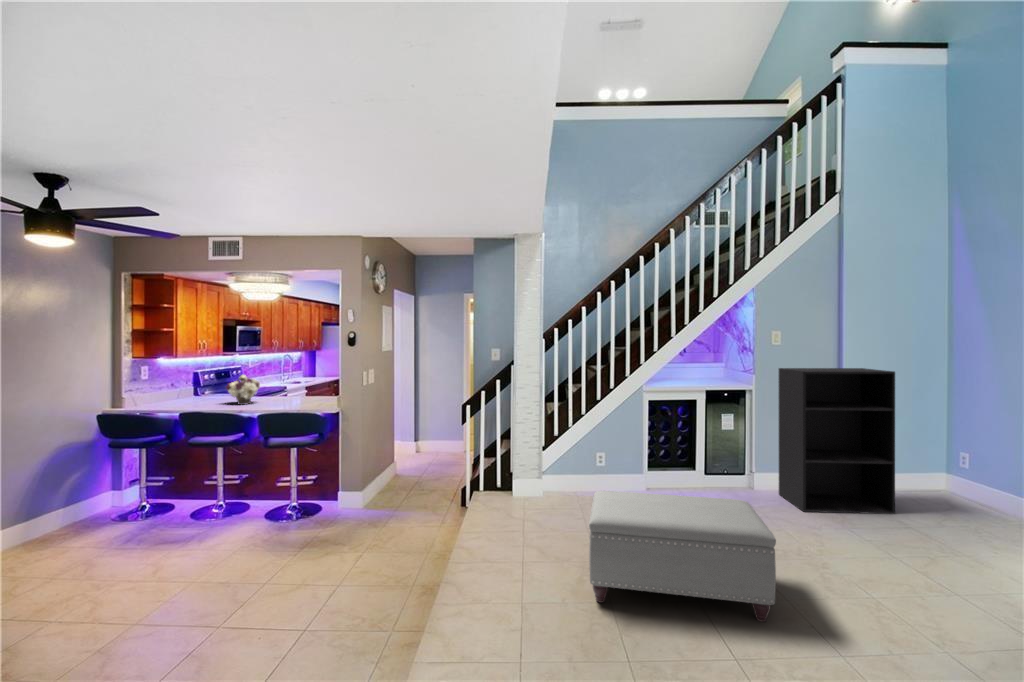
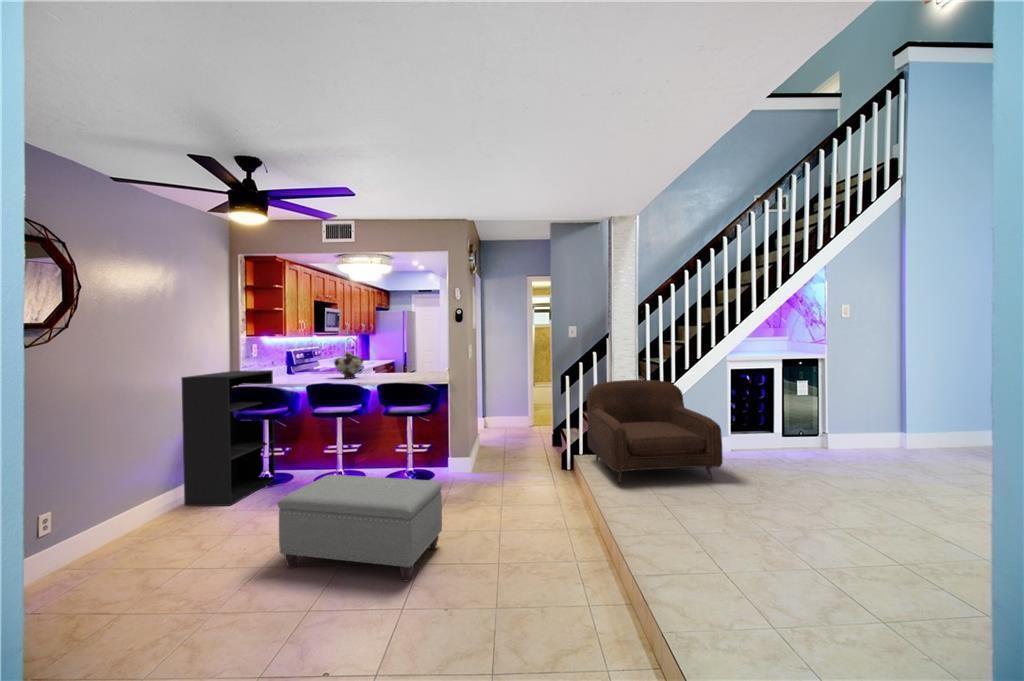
bookshelf: present [779,368,895,514] -> present [181,370,275,506]
armchair: none [481,413,609,534] -> present [586,380,723,484]
ottoman: present [589,491,776,622] -> present [278,475,442,582]

